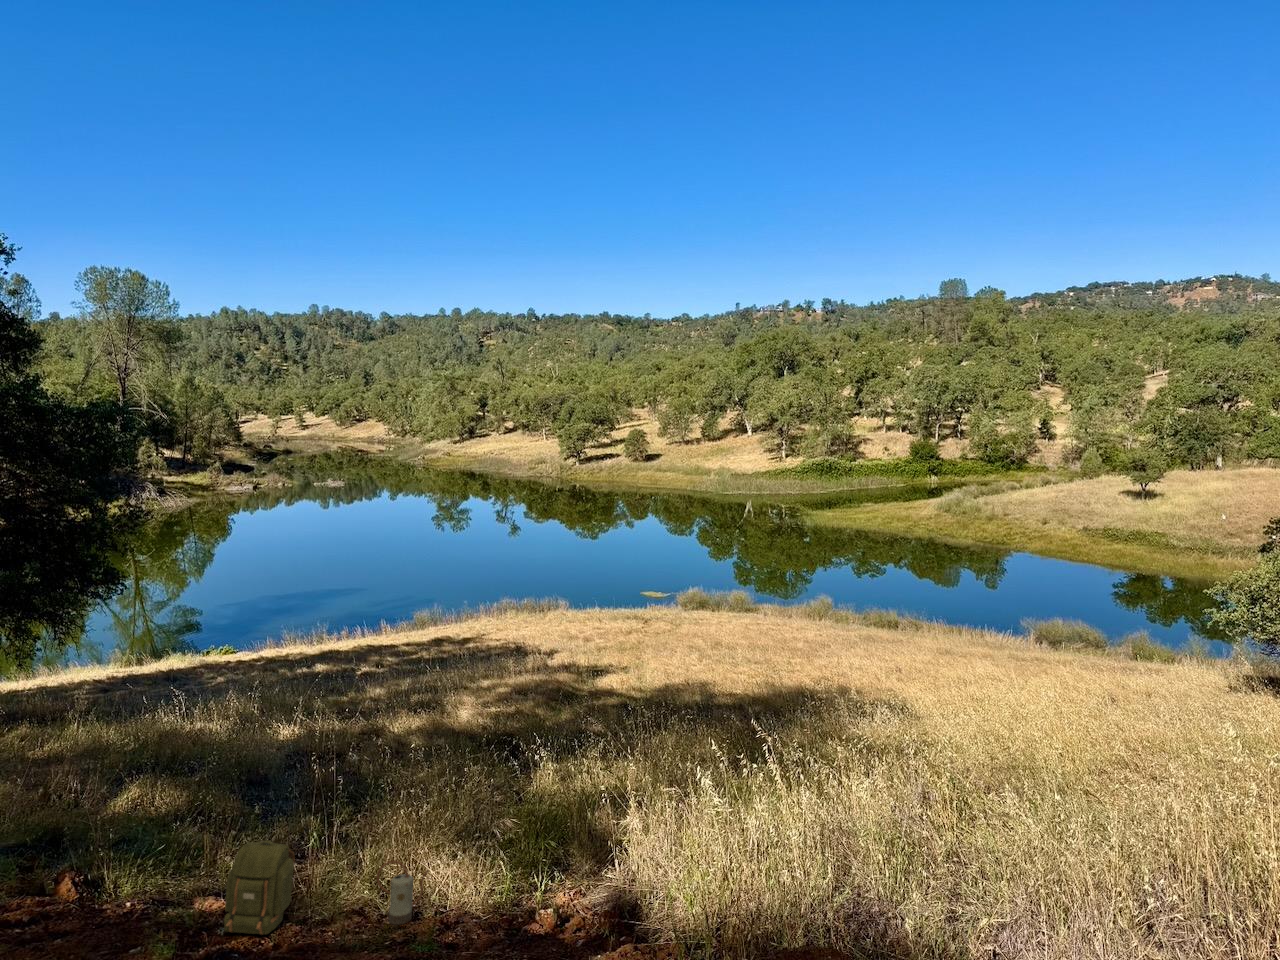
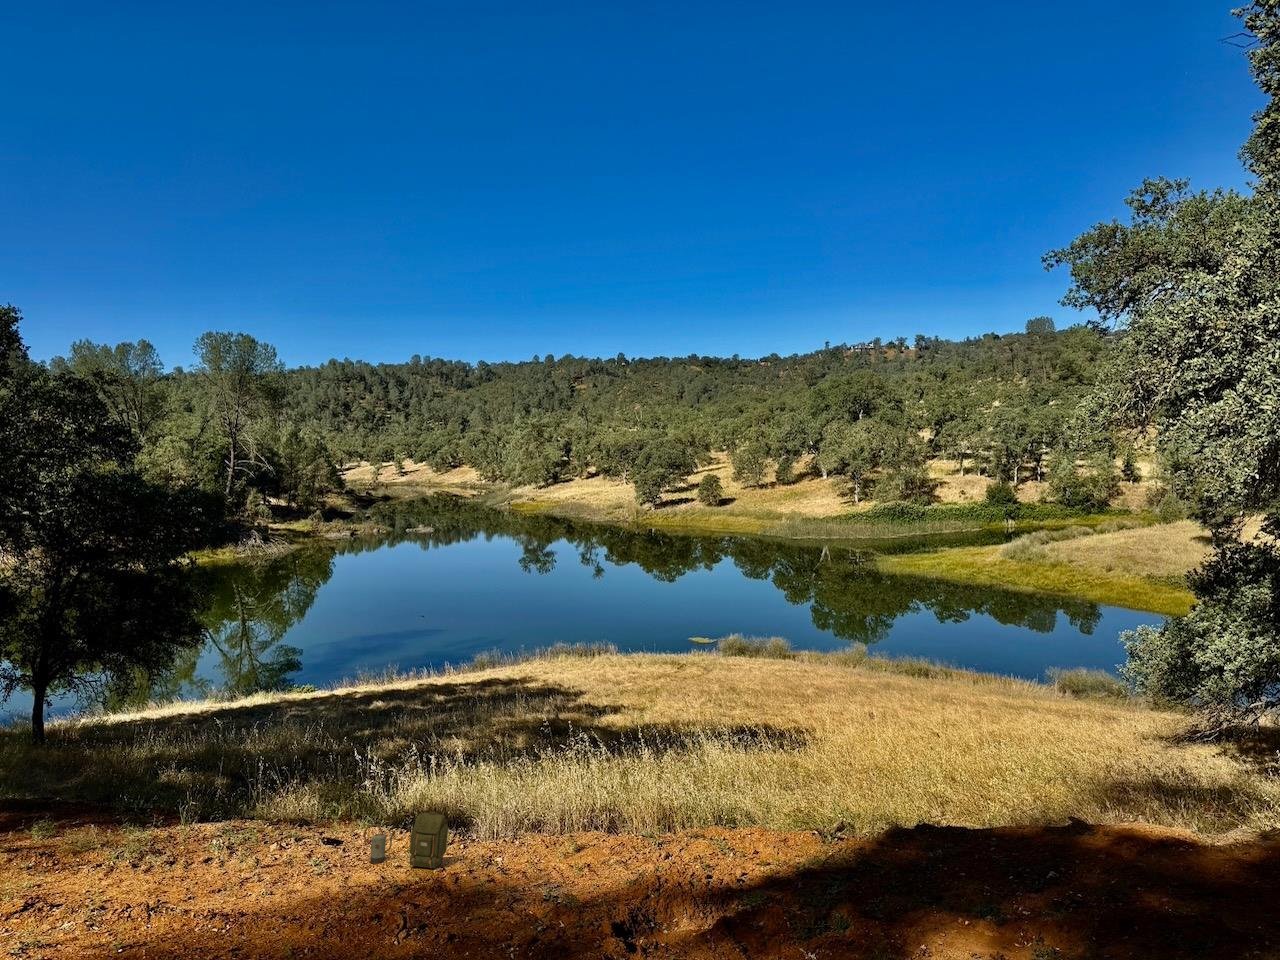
backpack: present [224,841,295,934] -> present [410,812,448,868]

